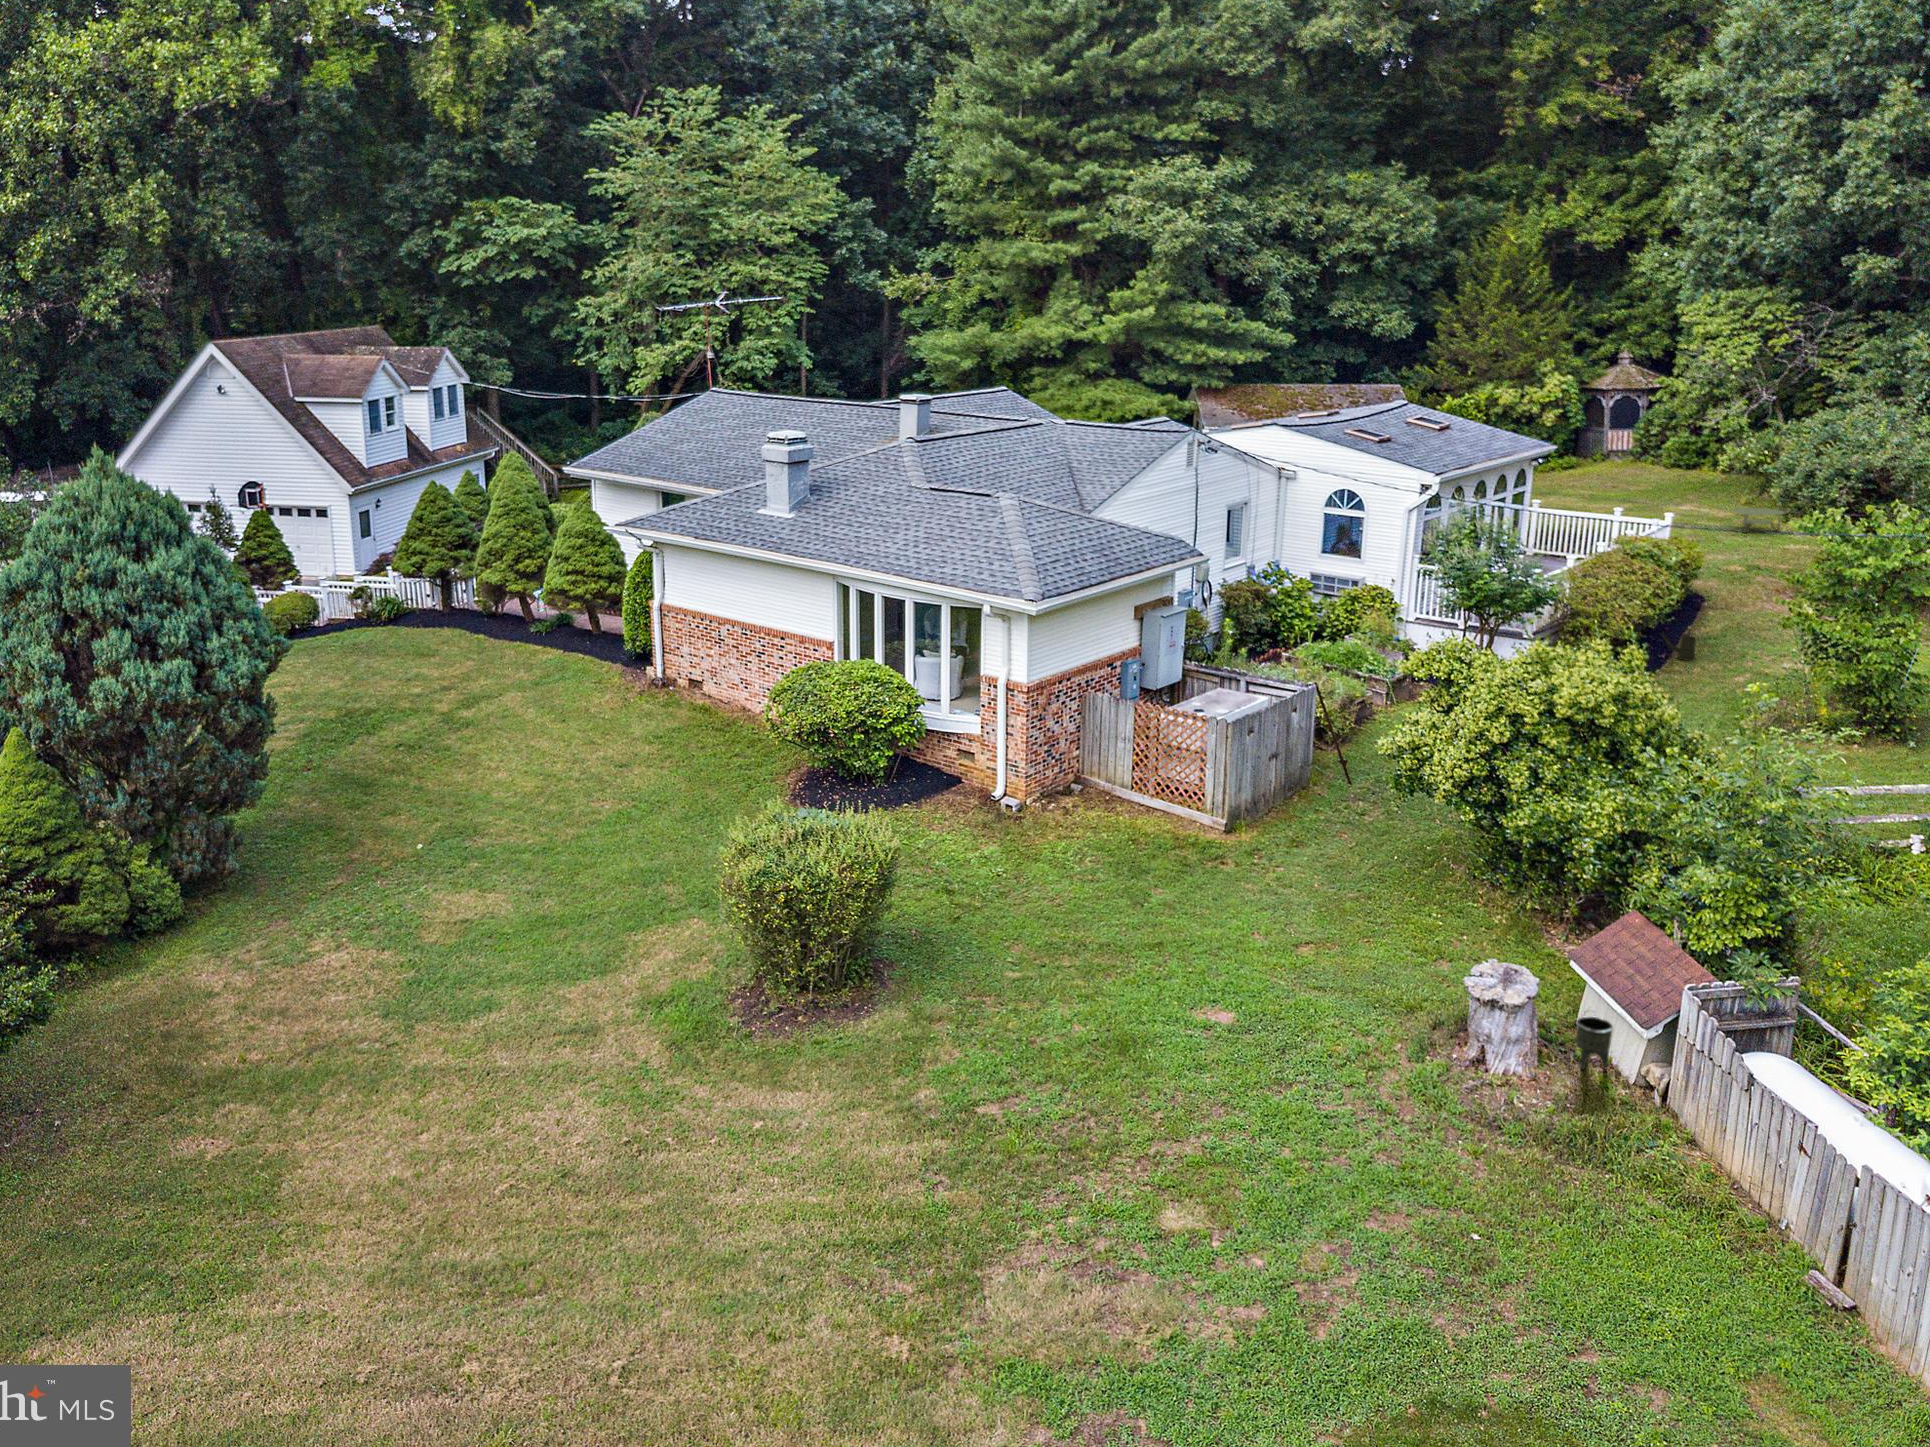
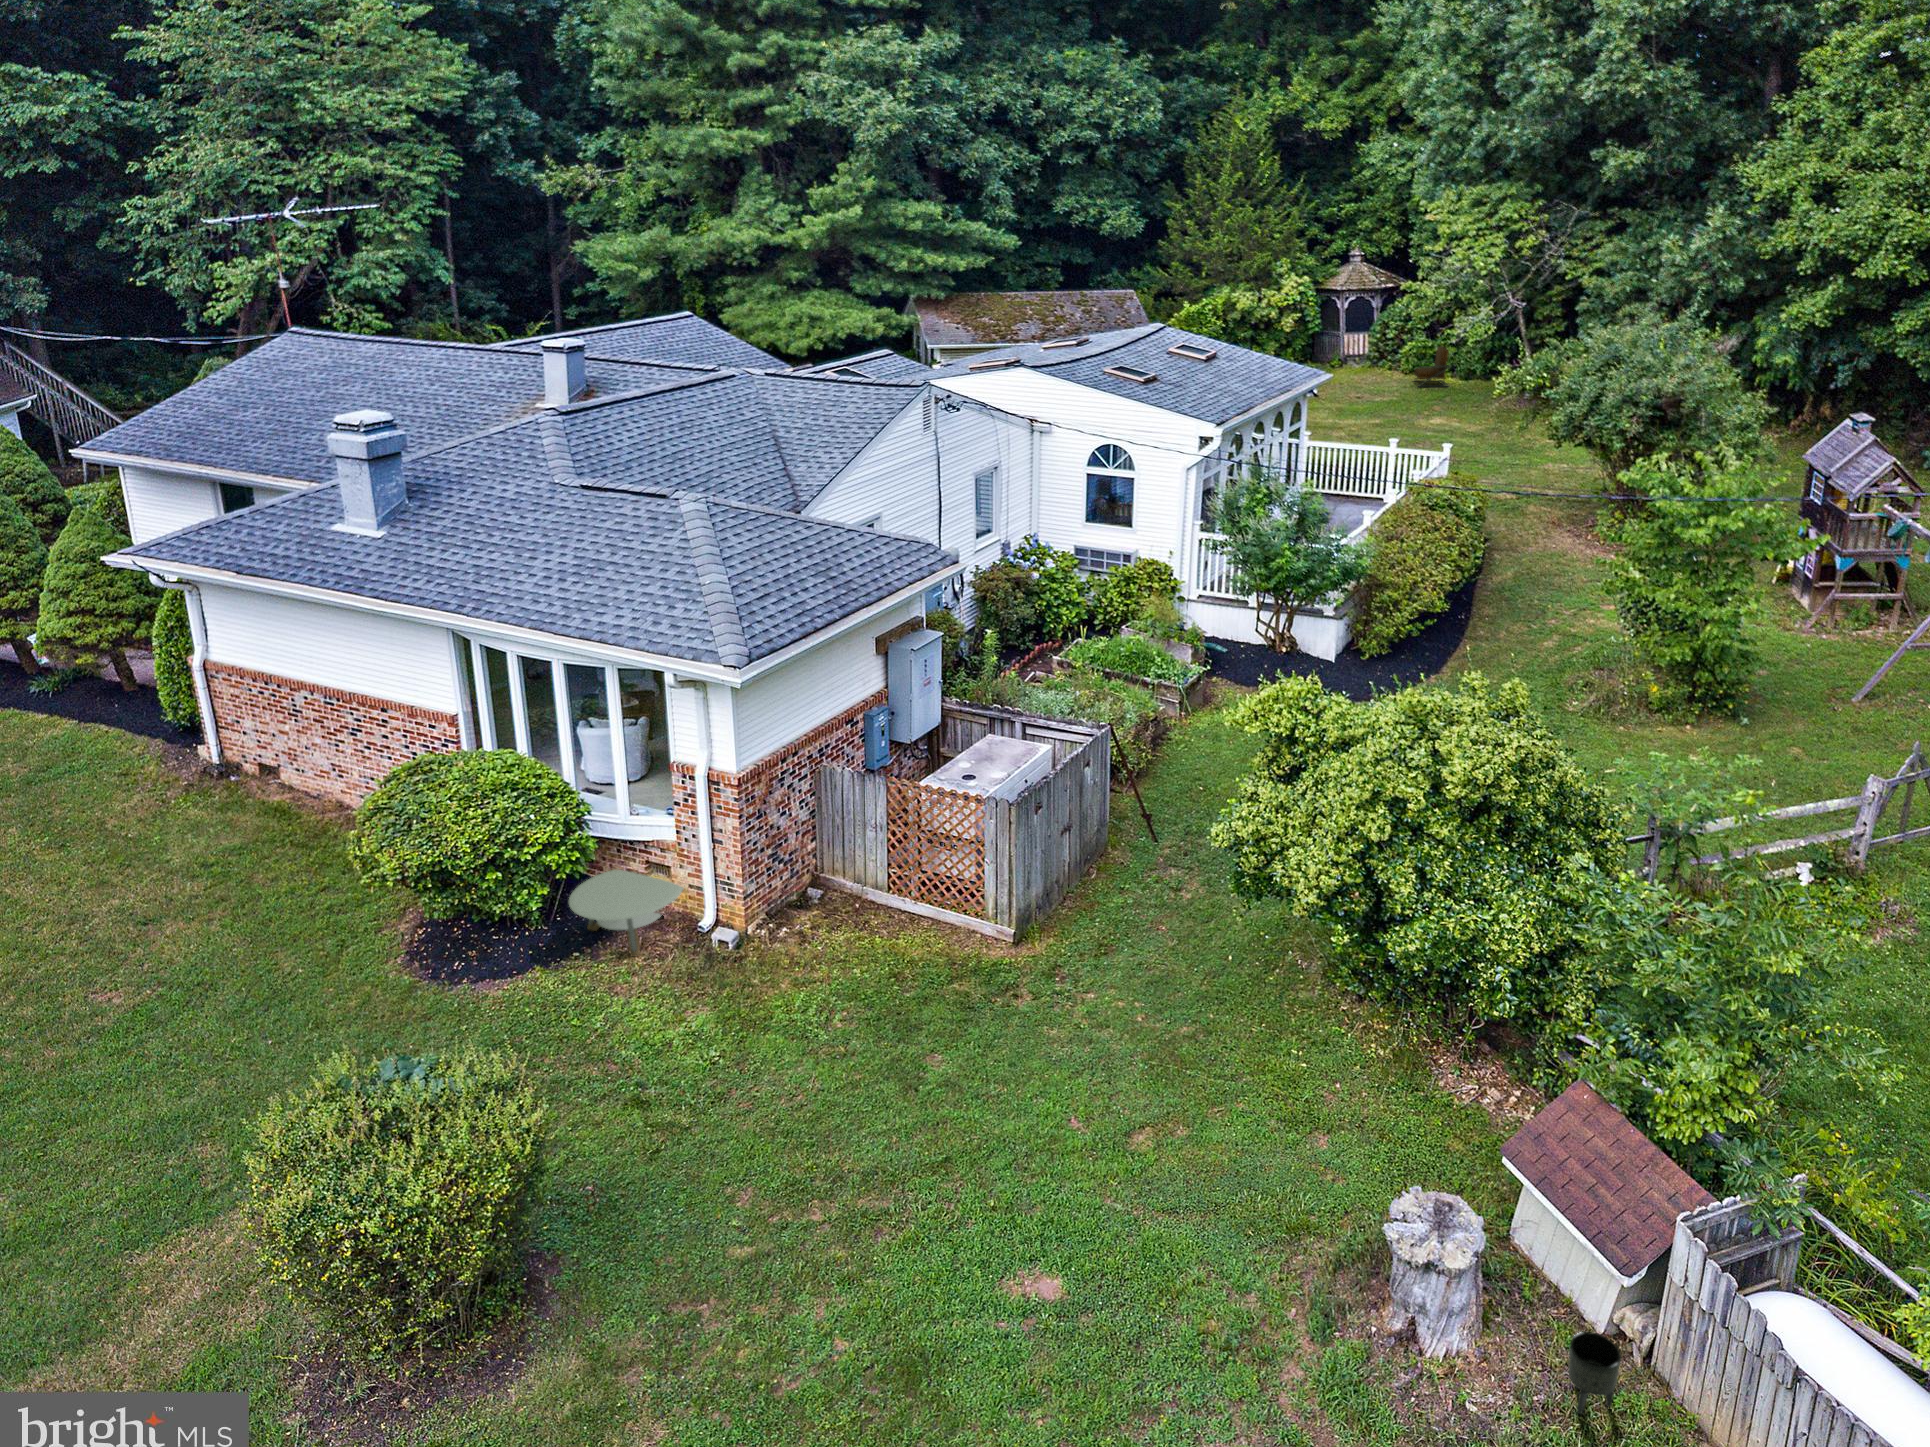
lounge chair: none [1673,441,1714,479] -> present [1414,347,1451,387]
round table: present [1732,508,1784,533] -> present [569,868,683,957]
watering can: present [1661,630,1696,661] -> none [1457,584,1500,620]

